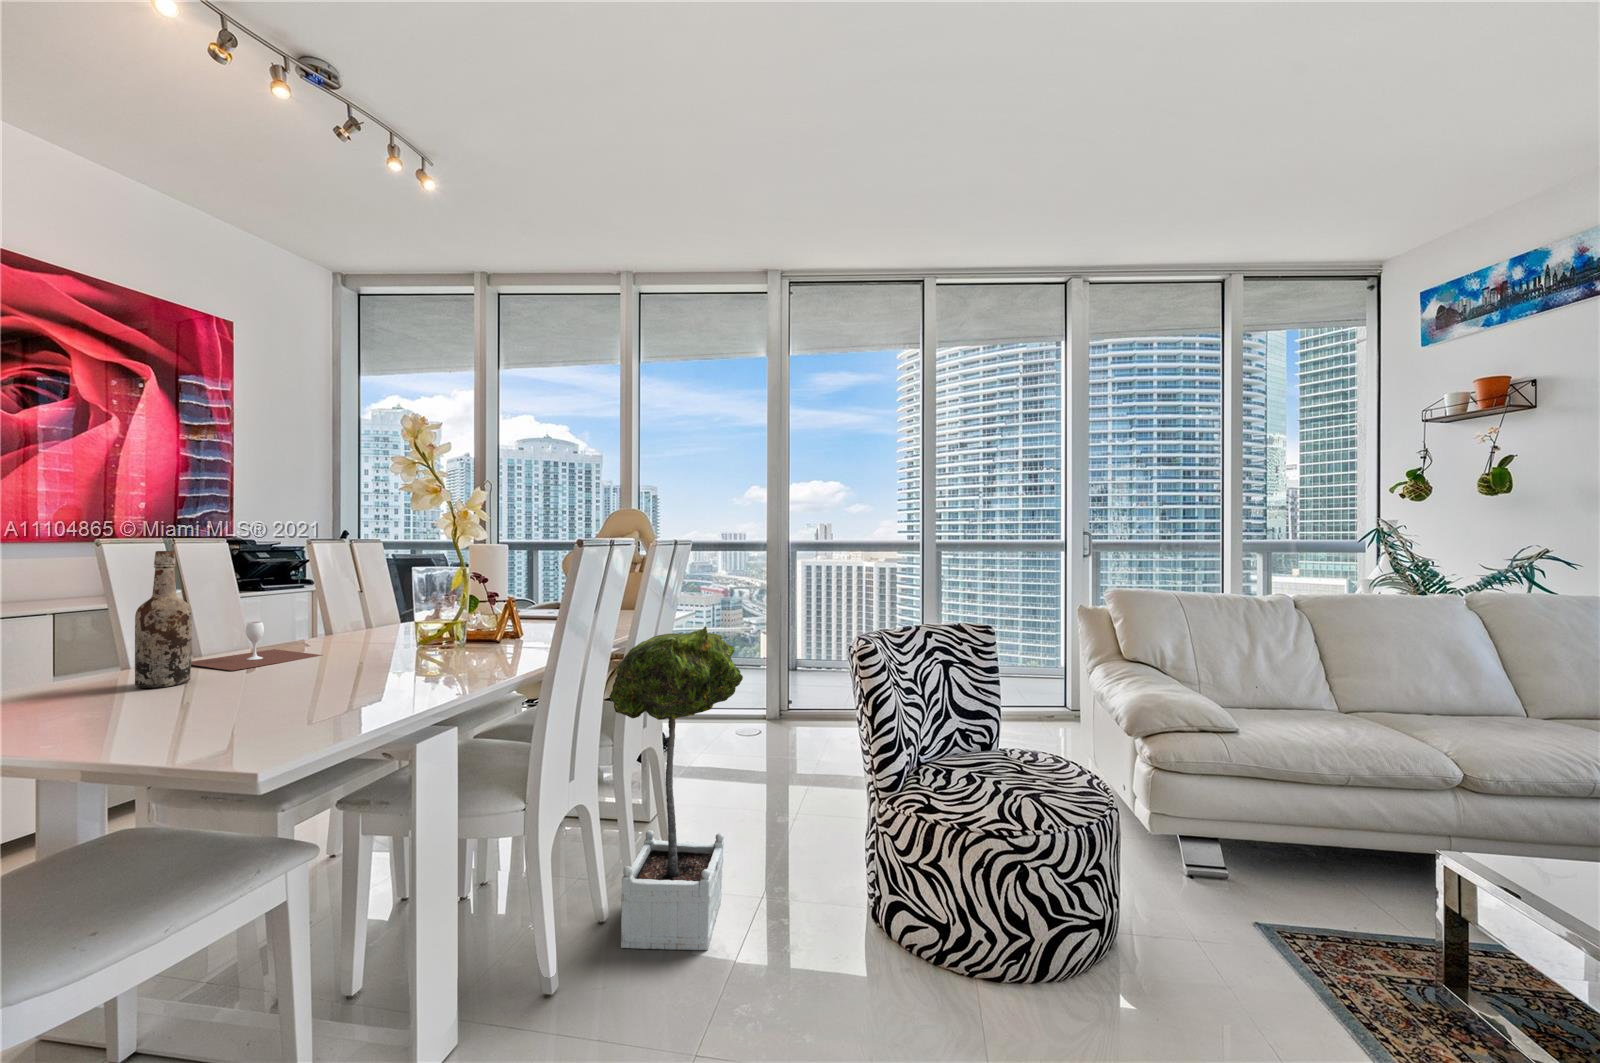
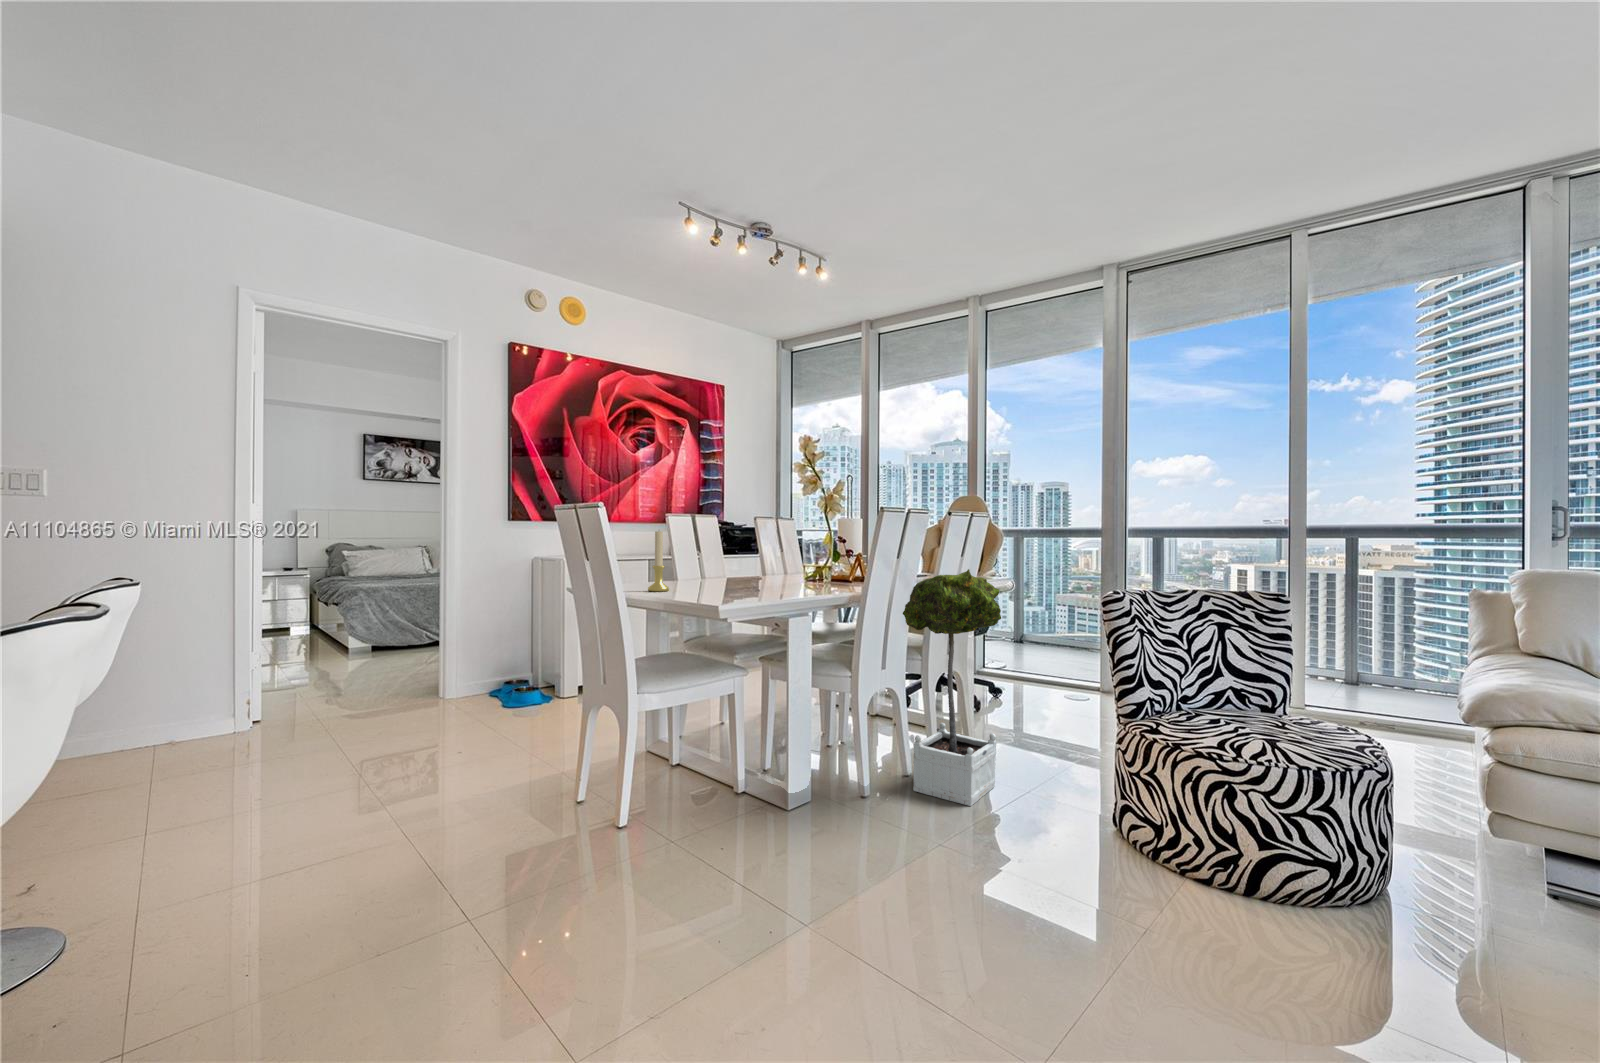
wine bottle: present [135,551,192,688] -> none [674,517,696,587]
candle holder: none [59,583,124,716] -> present [648,531,669,592]
wine glass: present [191,622,322,671] -> none [693,560,756,584]

